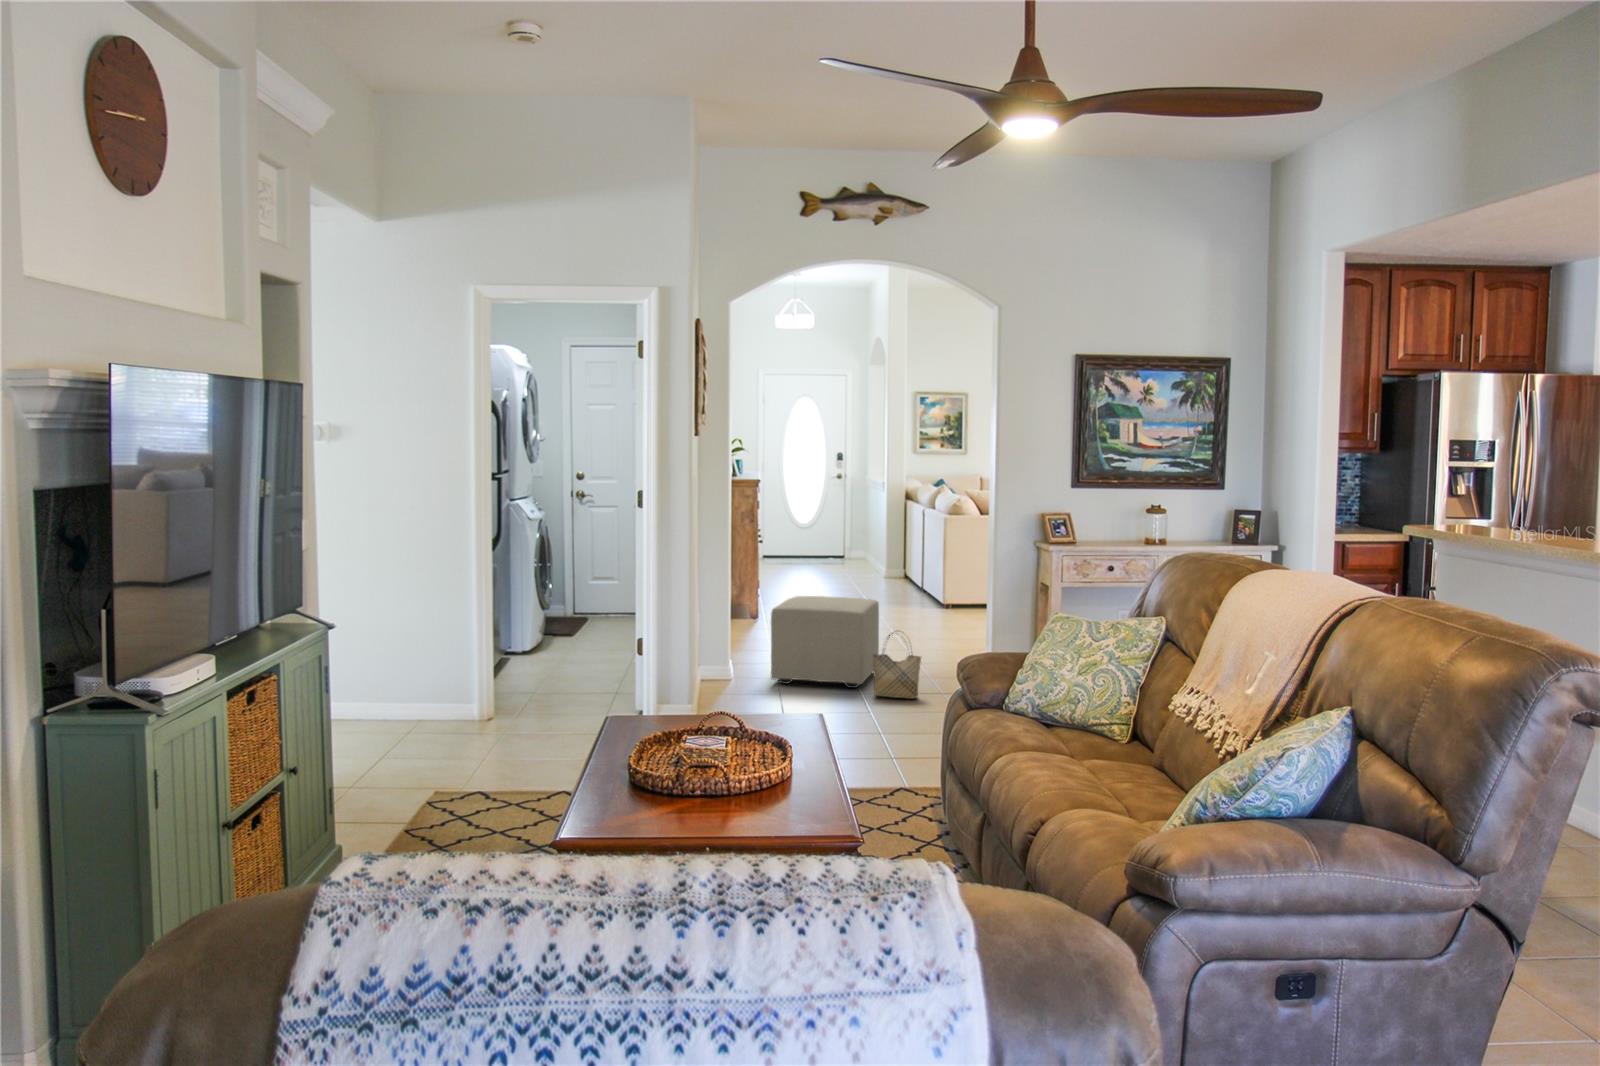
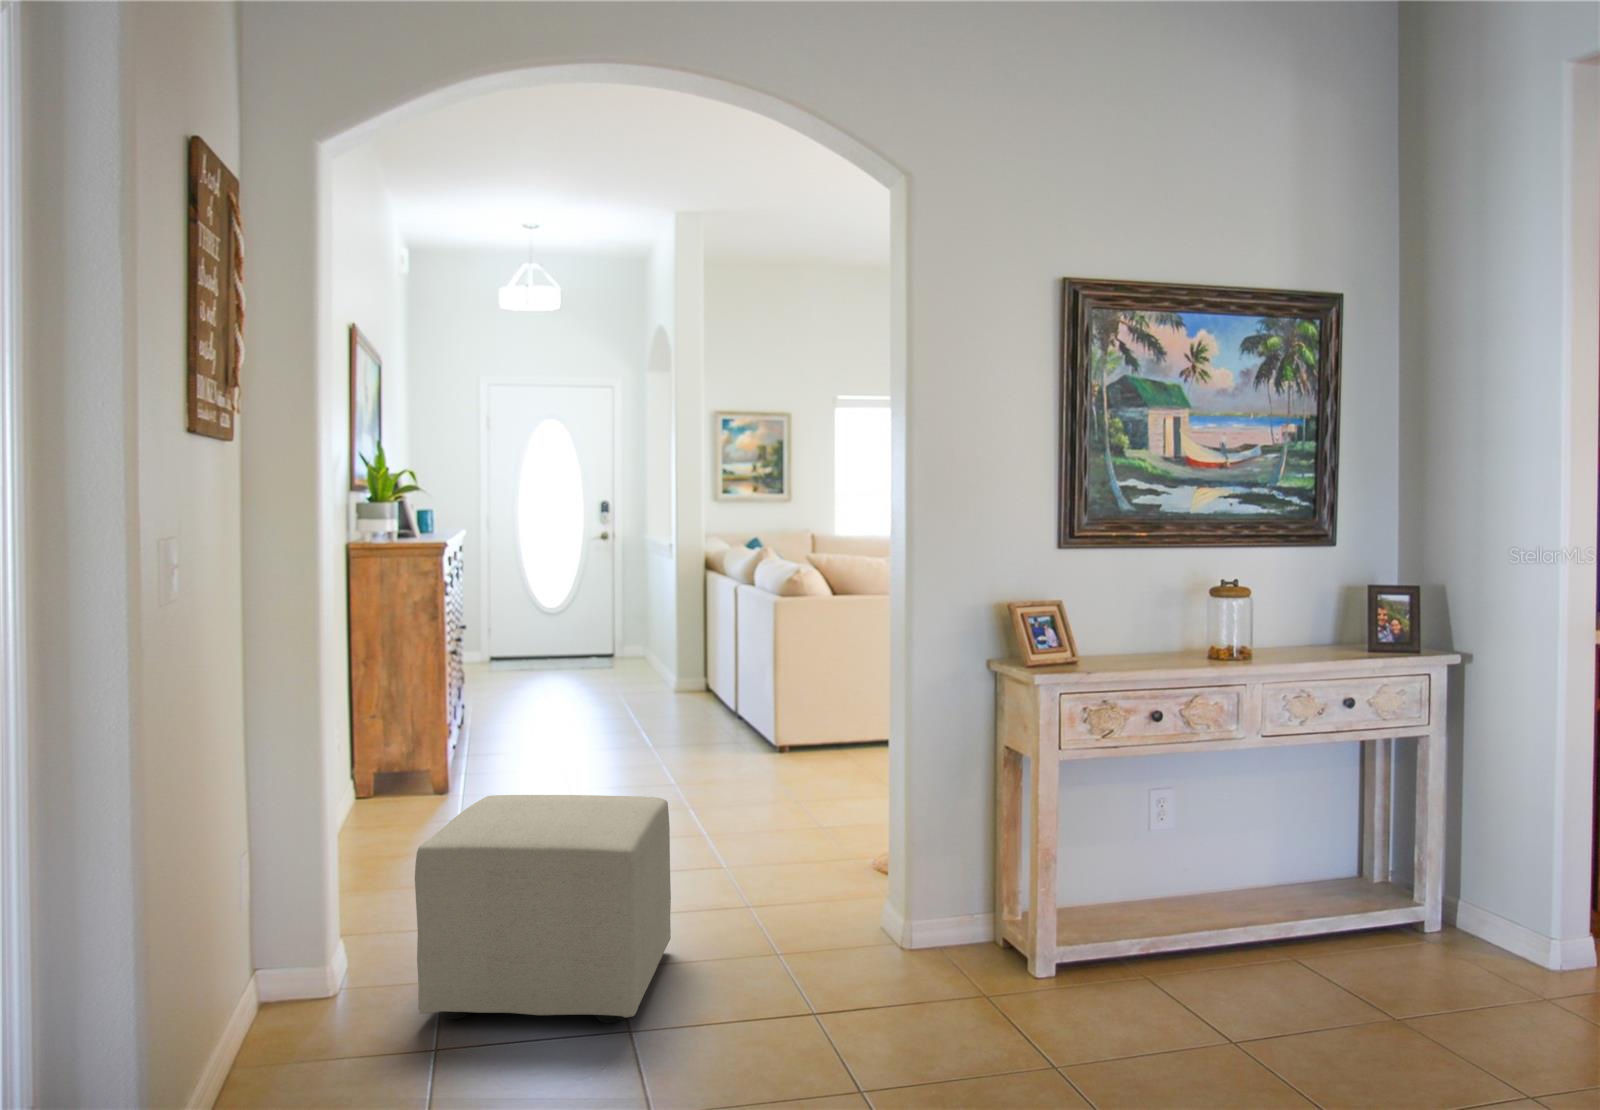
woven basket: present [872,631,921,699] -> none [657,889,773,1058]

